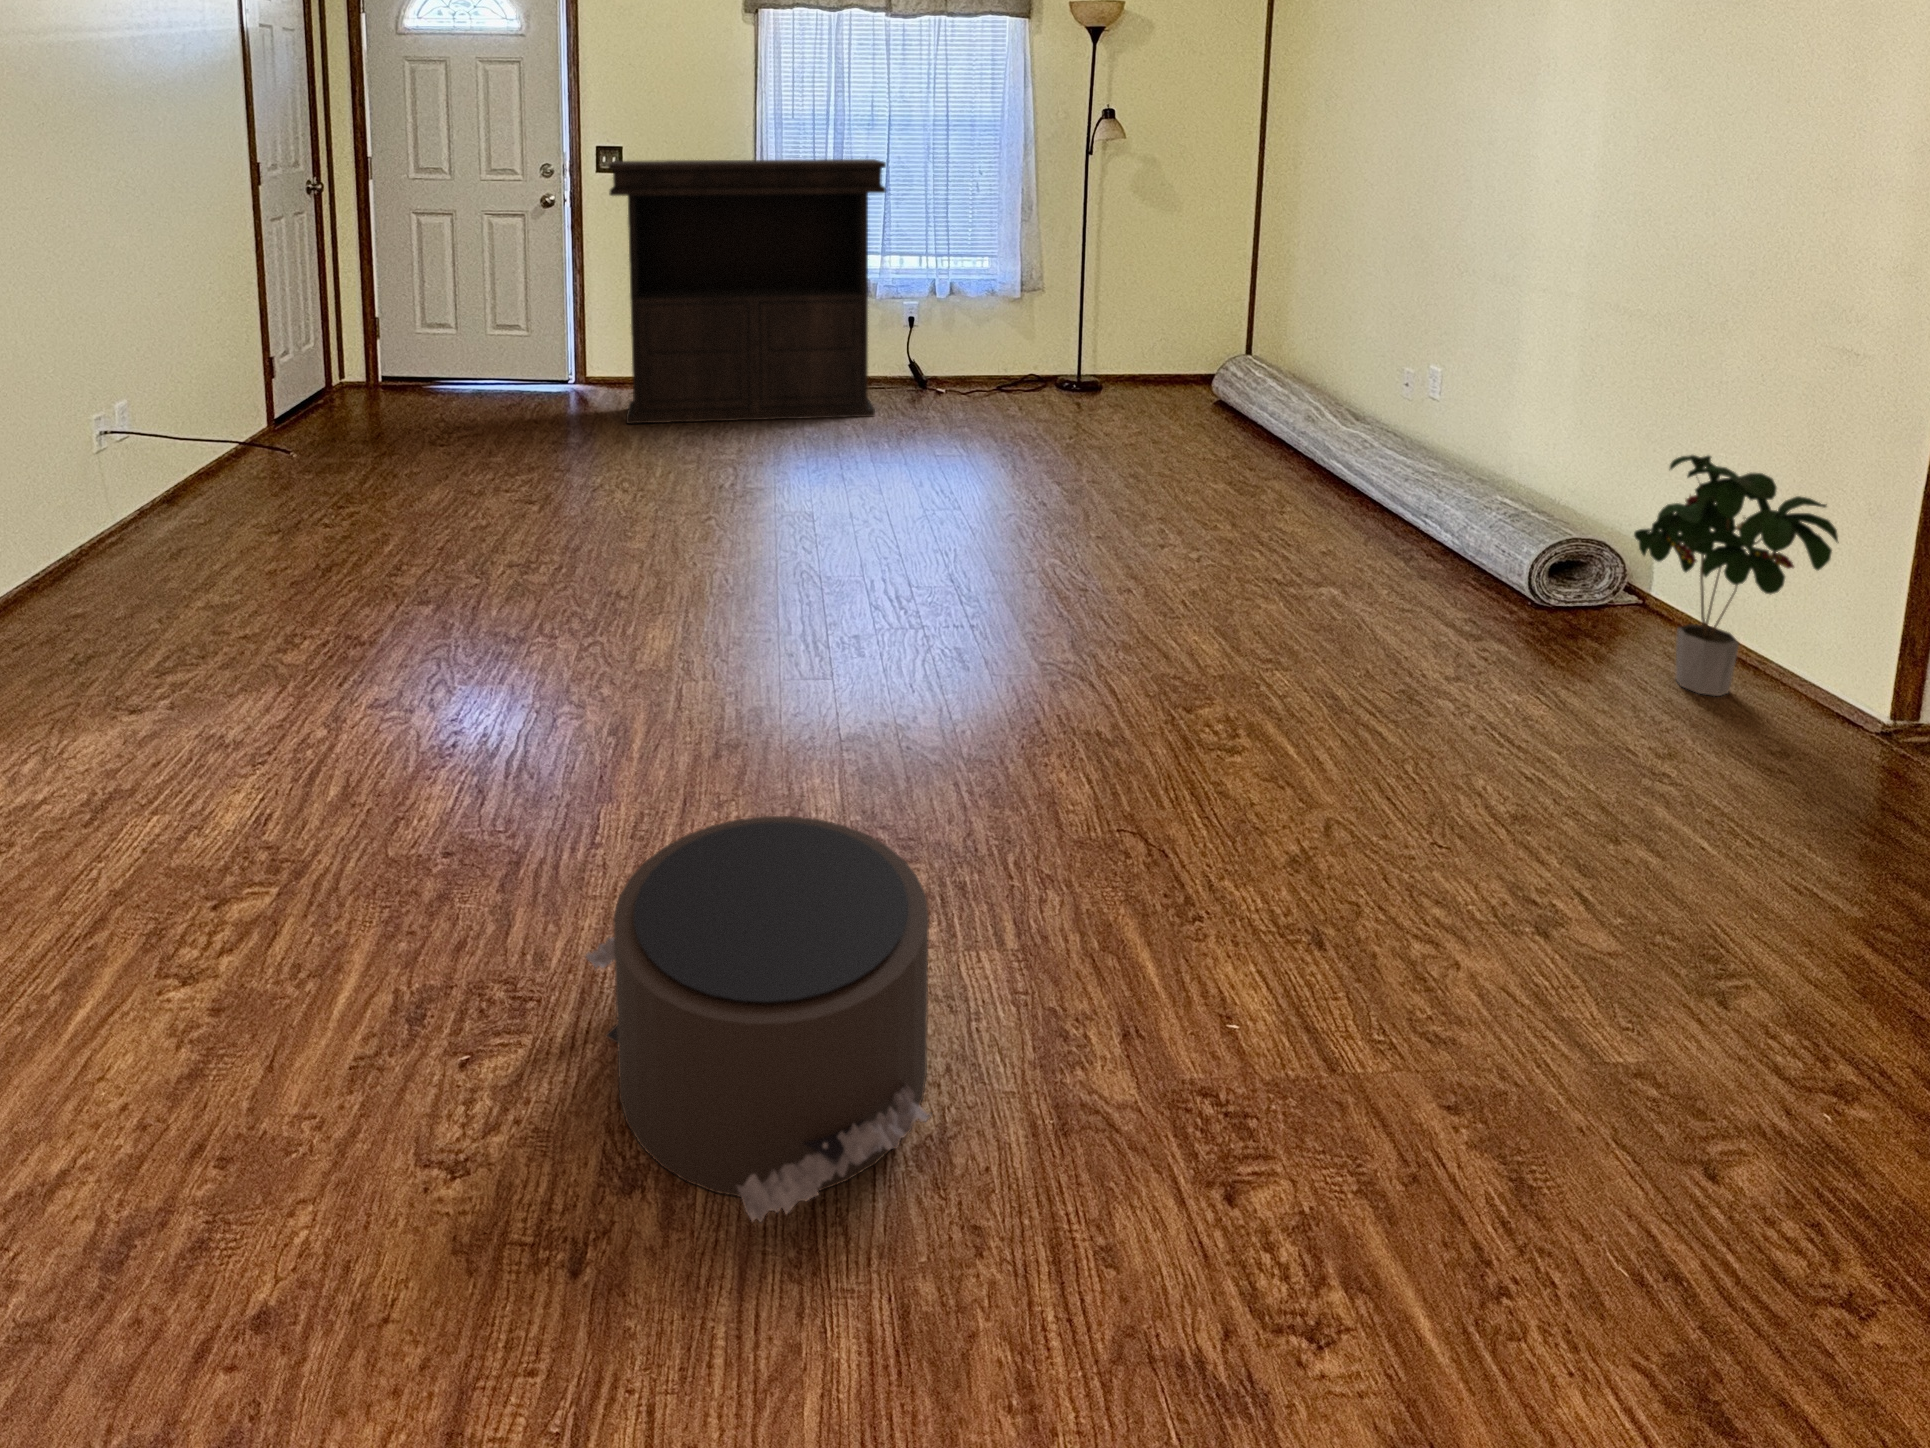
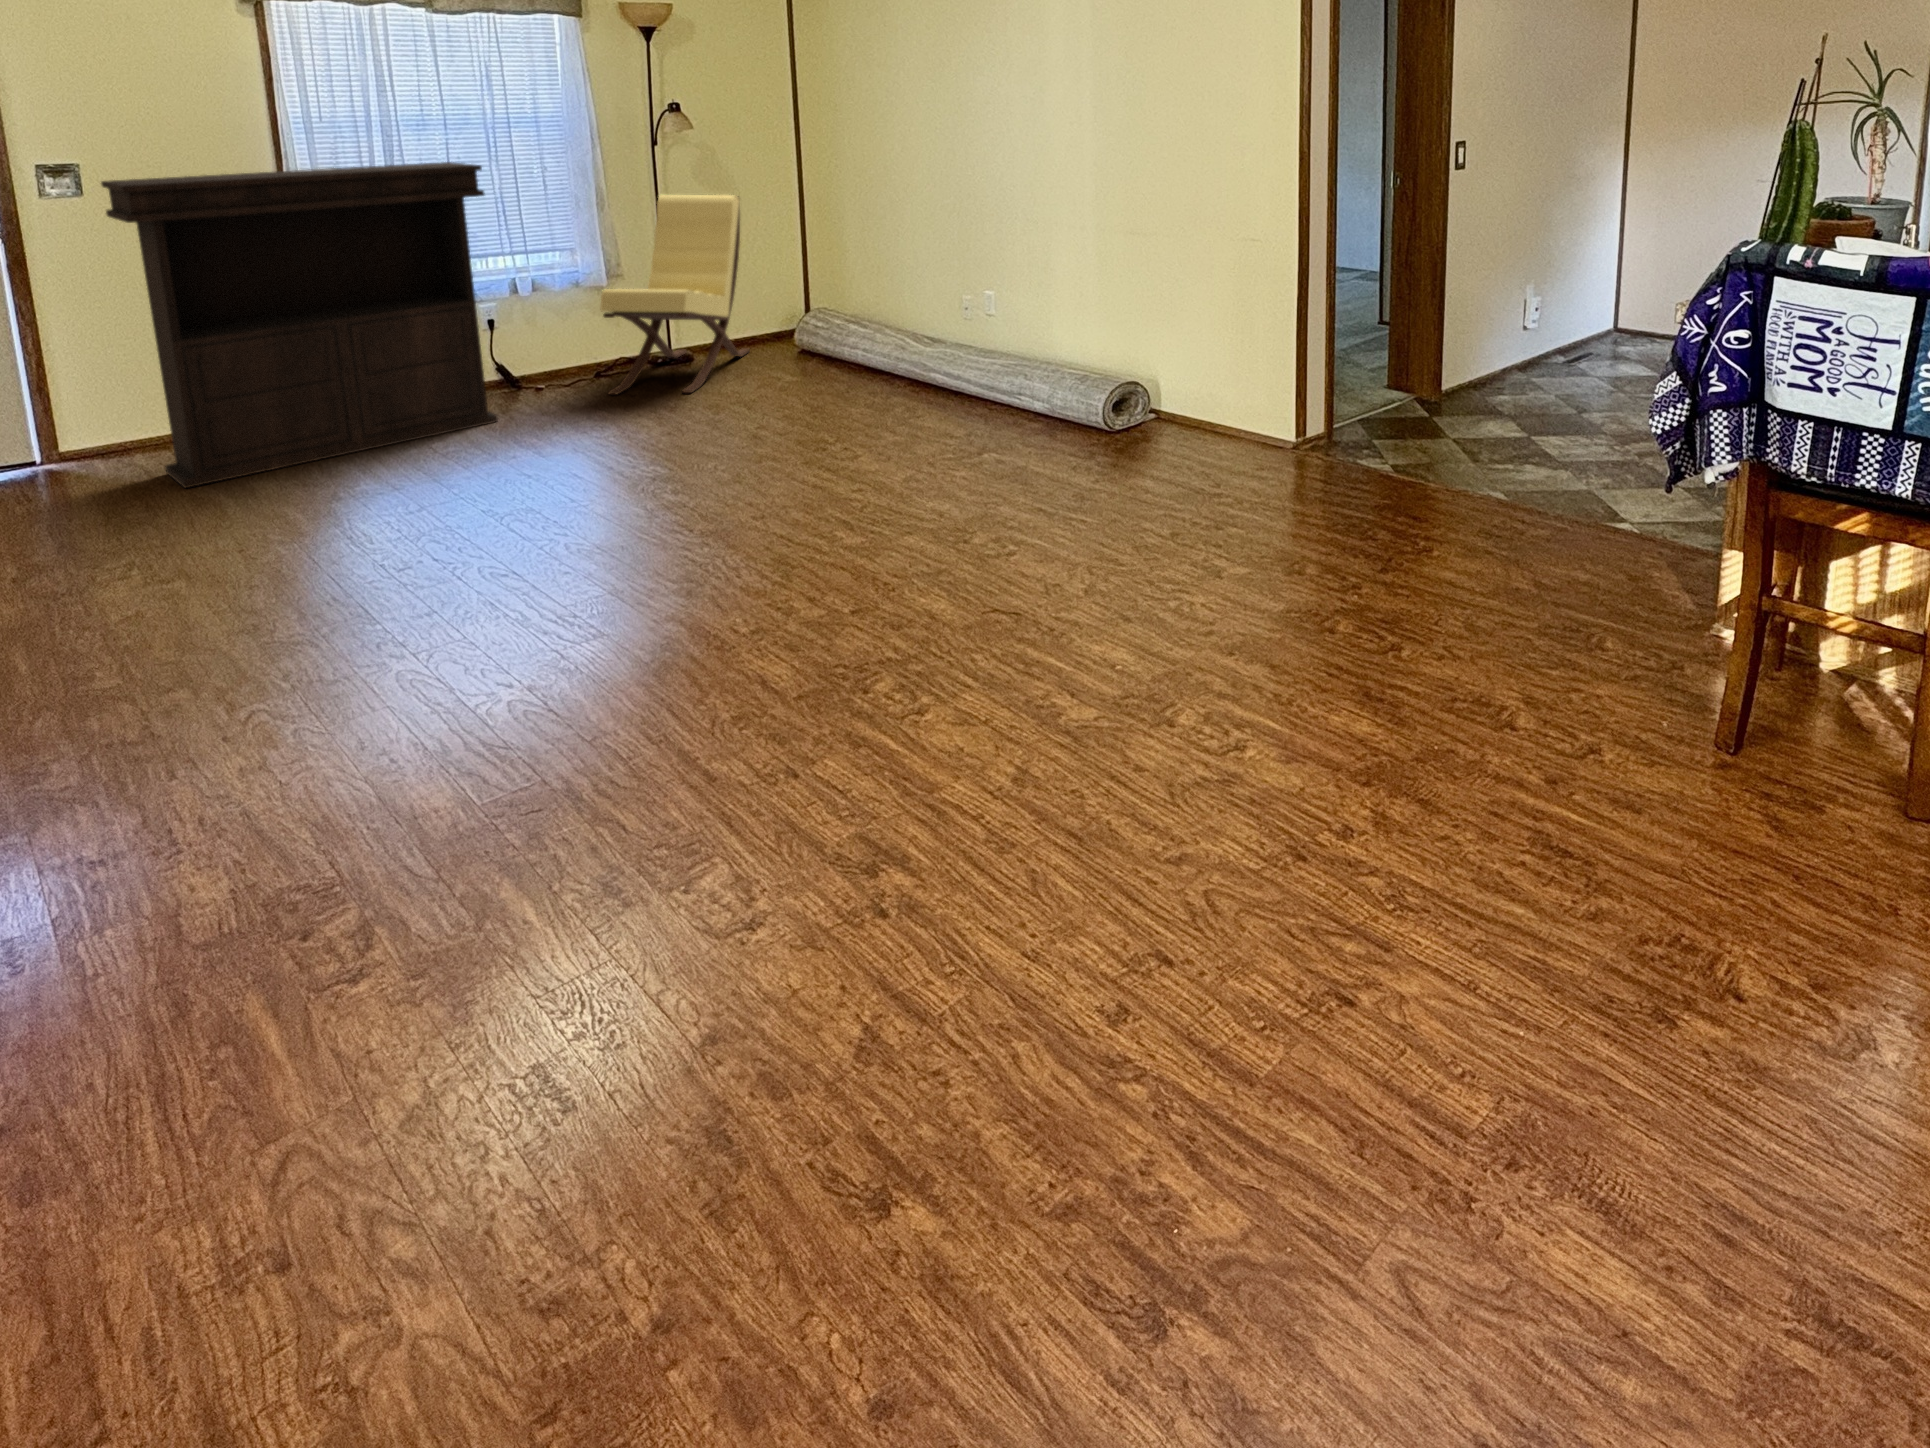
lounge chair: none [985,206,1165,424] -> present [600,195,750,394]
potted plant: present [1634,455,1839,696] -> none [1161,315,1267,454]
pouf: present [586,816,932,1222] -> none [733,637,1031,865]

